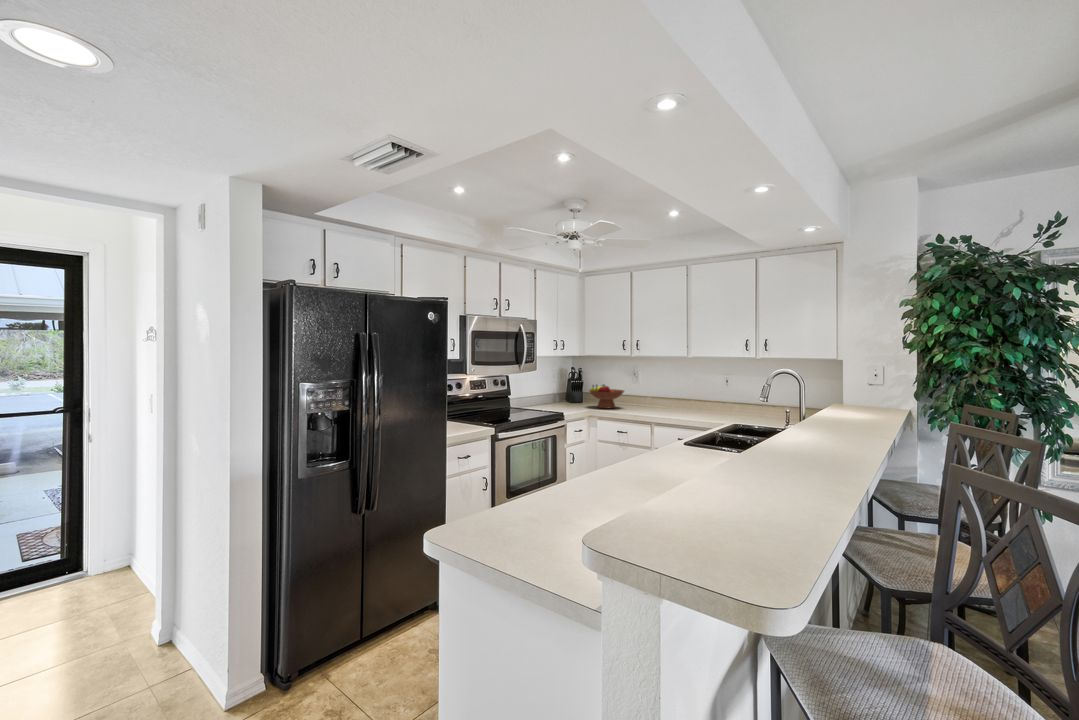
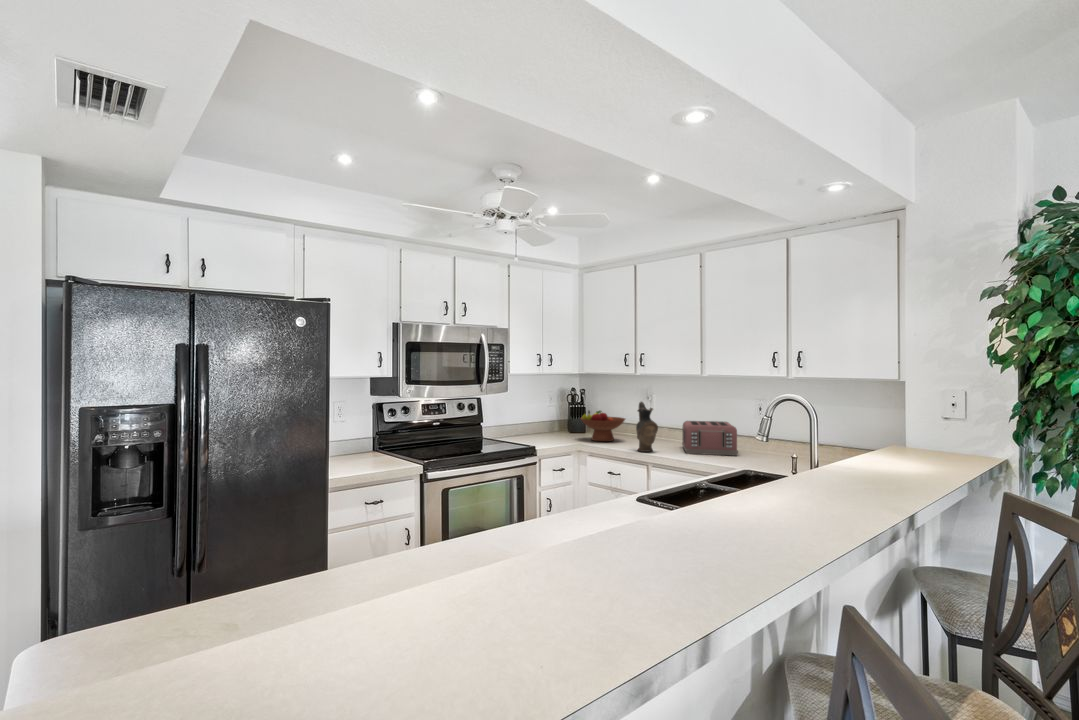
ceramic pitcher: none [641,377,657,415] -> present [636,402,658,452]
toaster: none [670,391,716,416] -> present [682,421,738,456]

